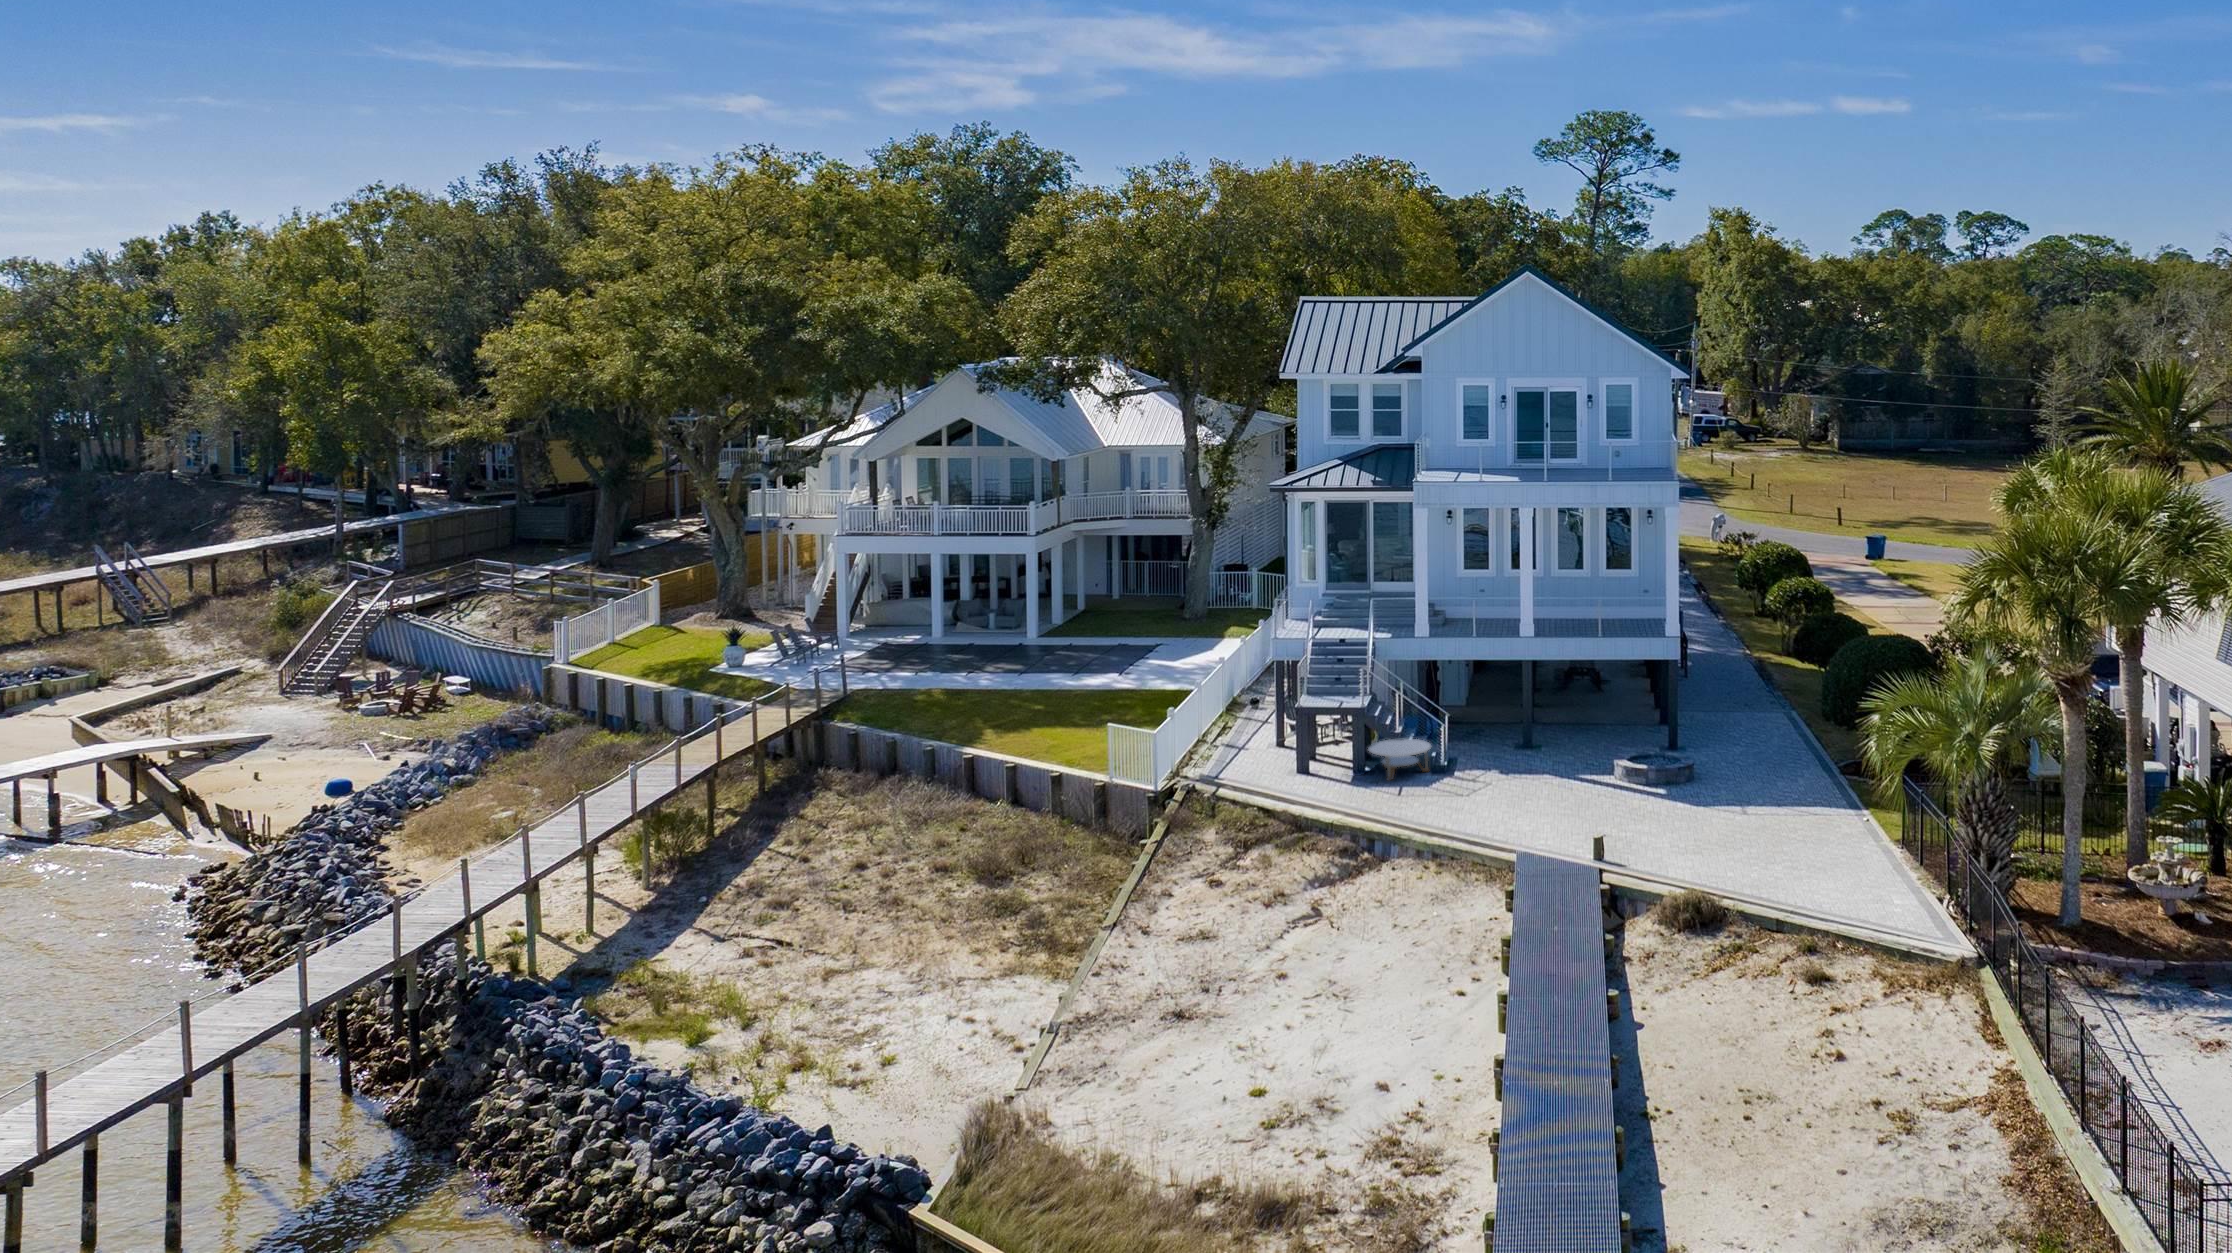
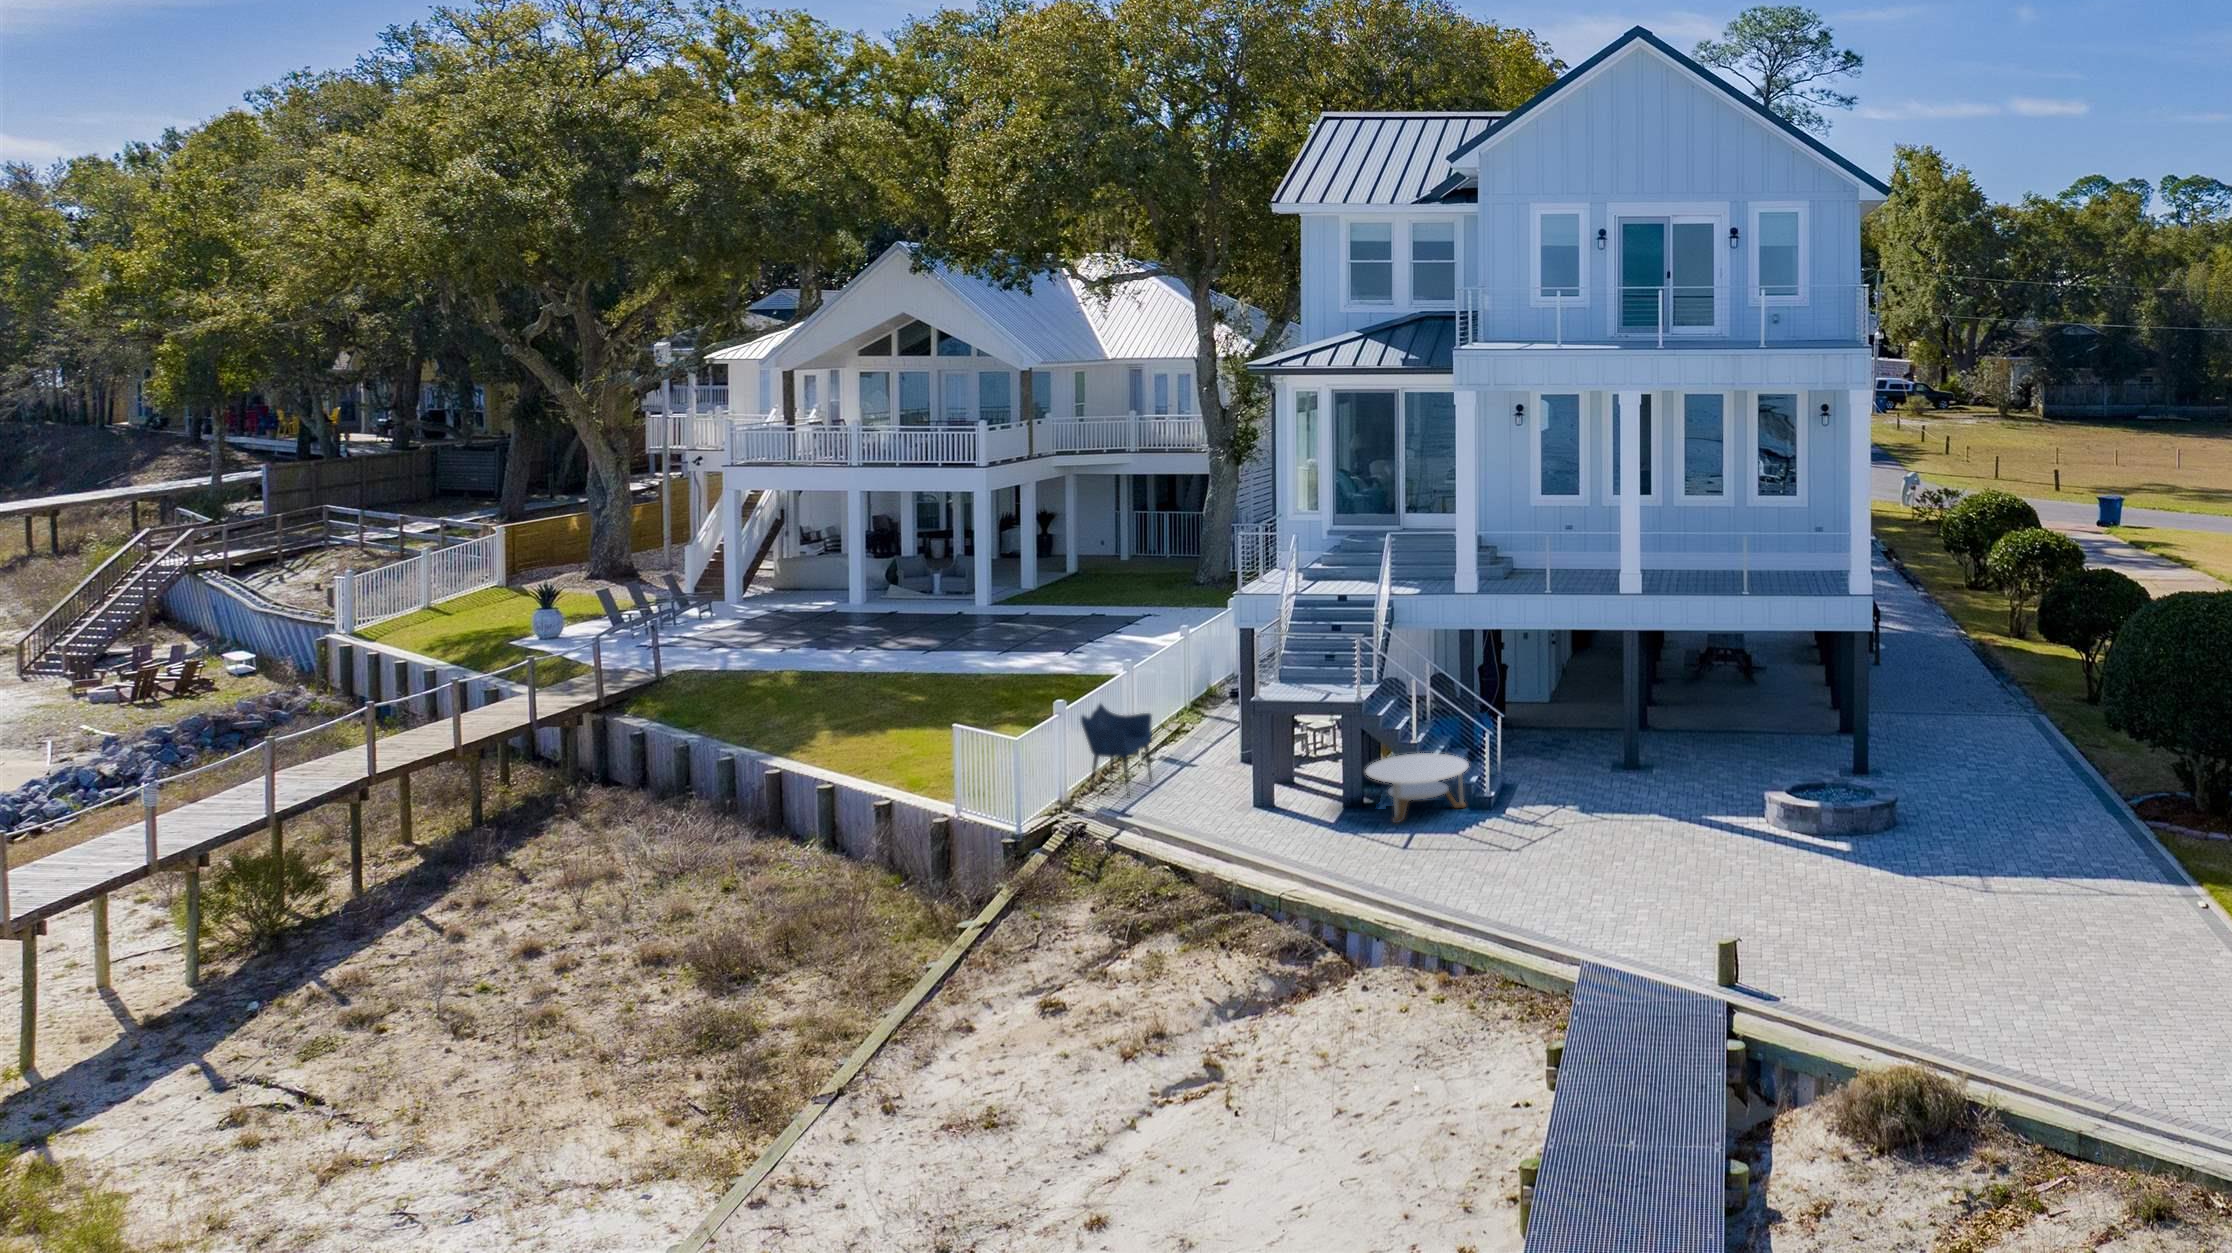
armchair: none [1184,708,1228,768] -> present [1081,704,1152,796]

